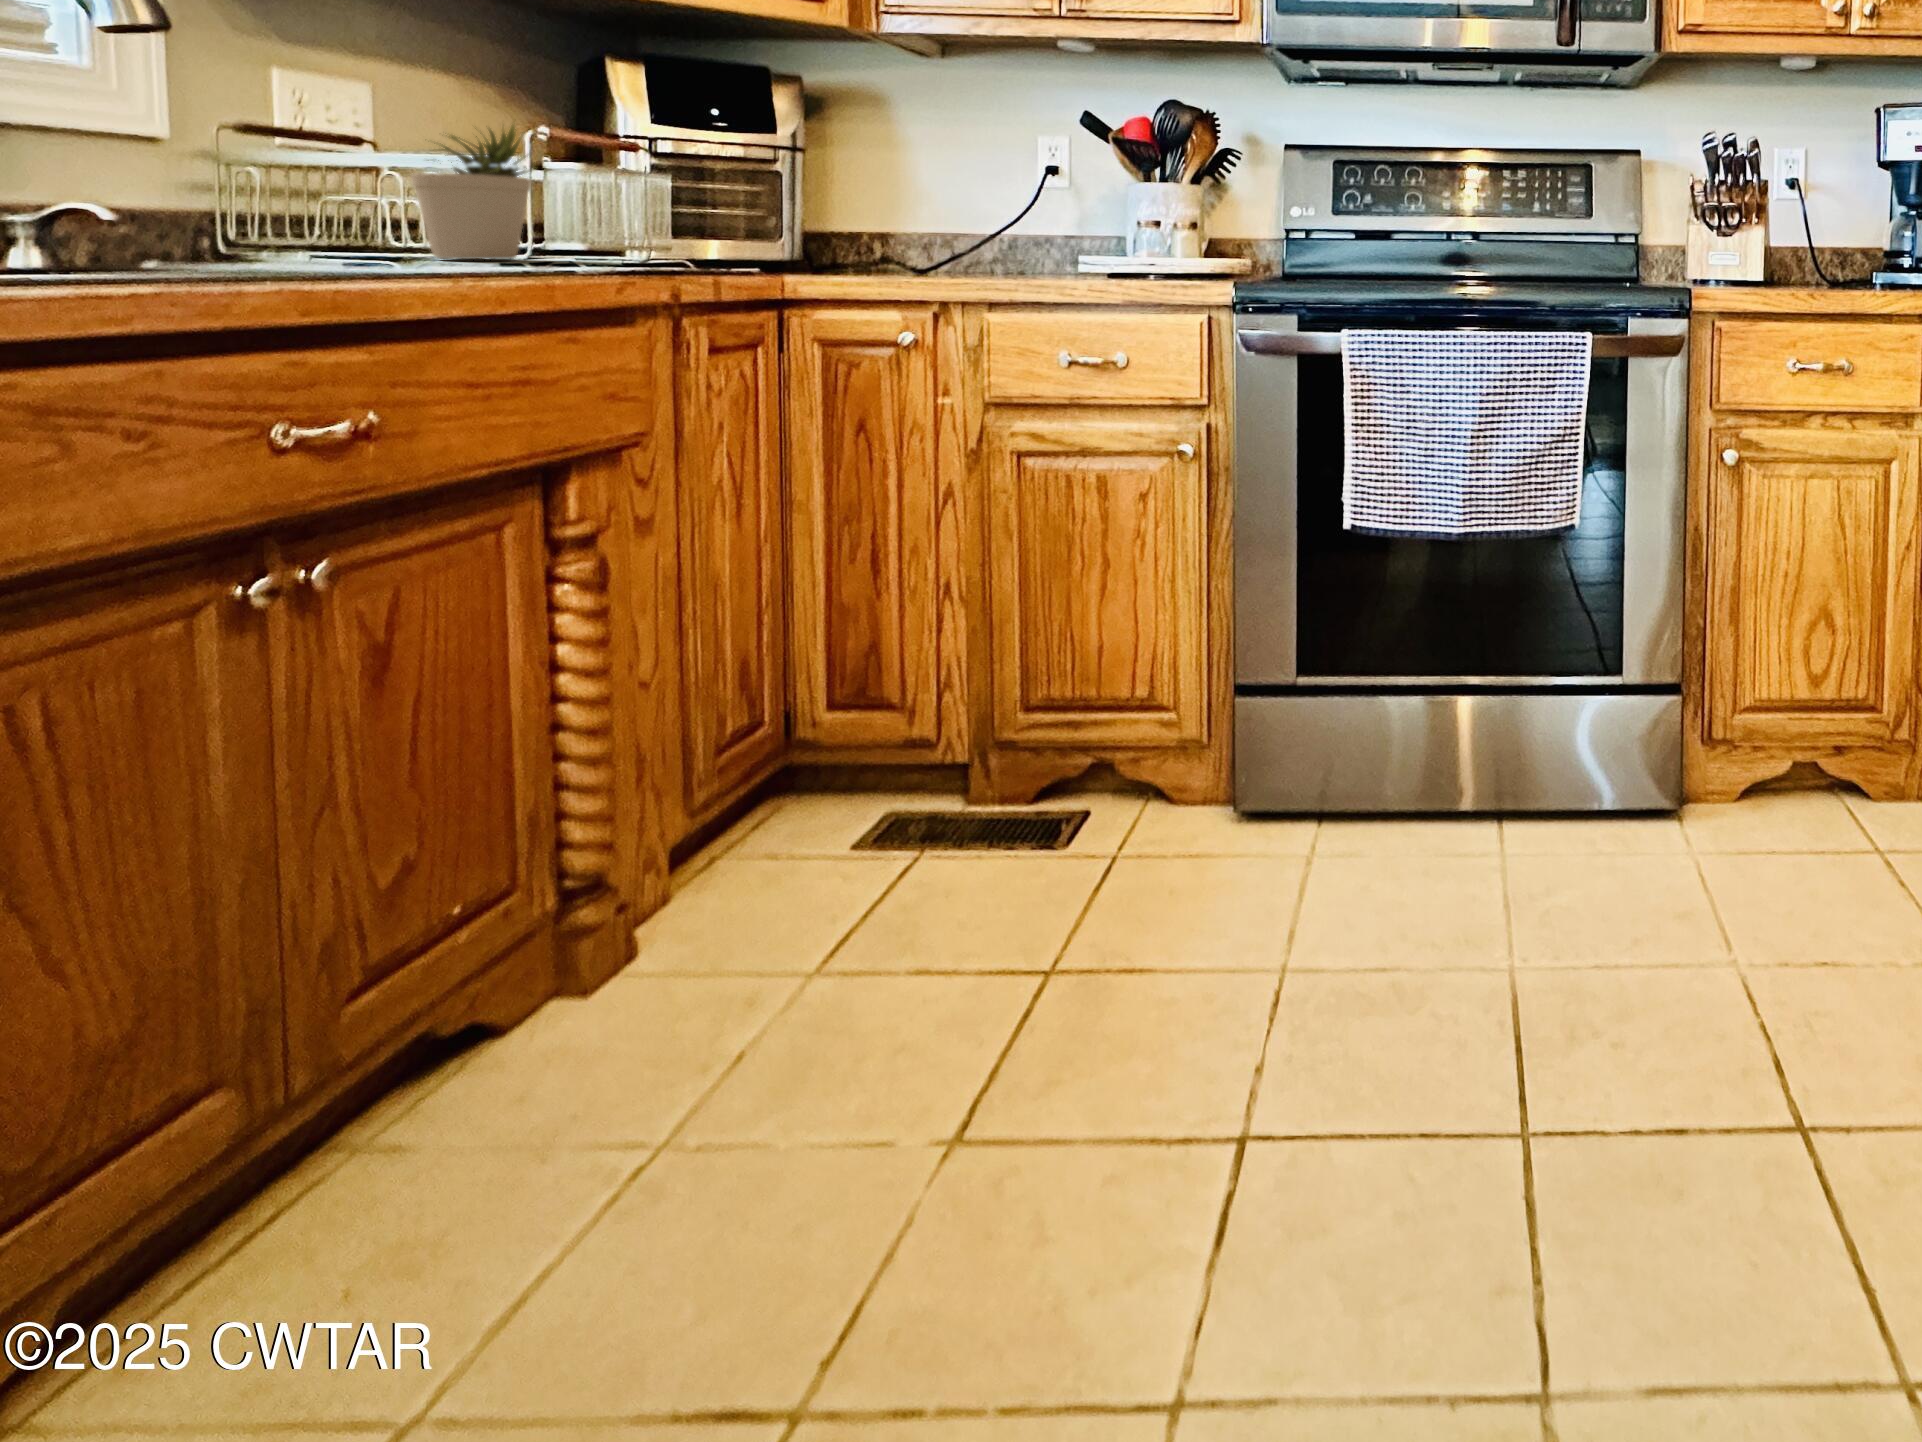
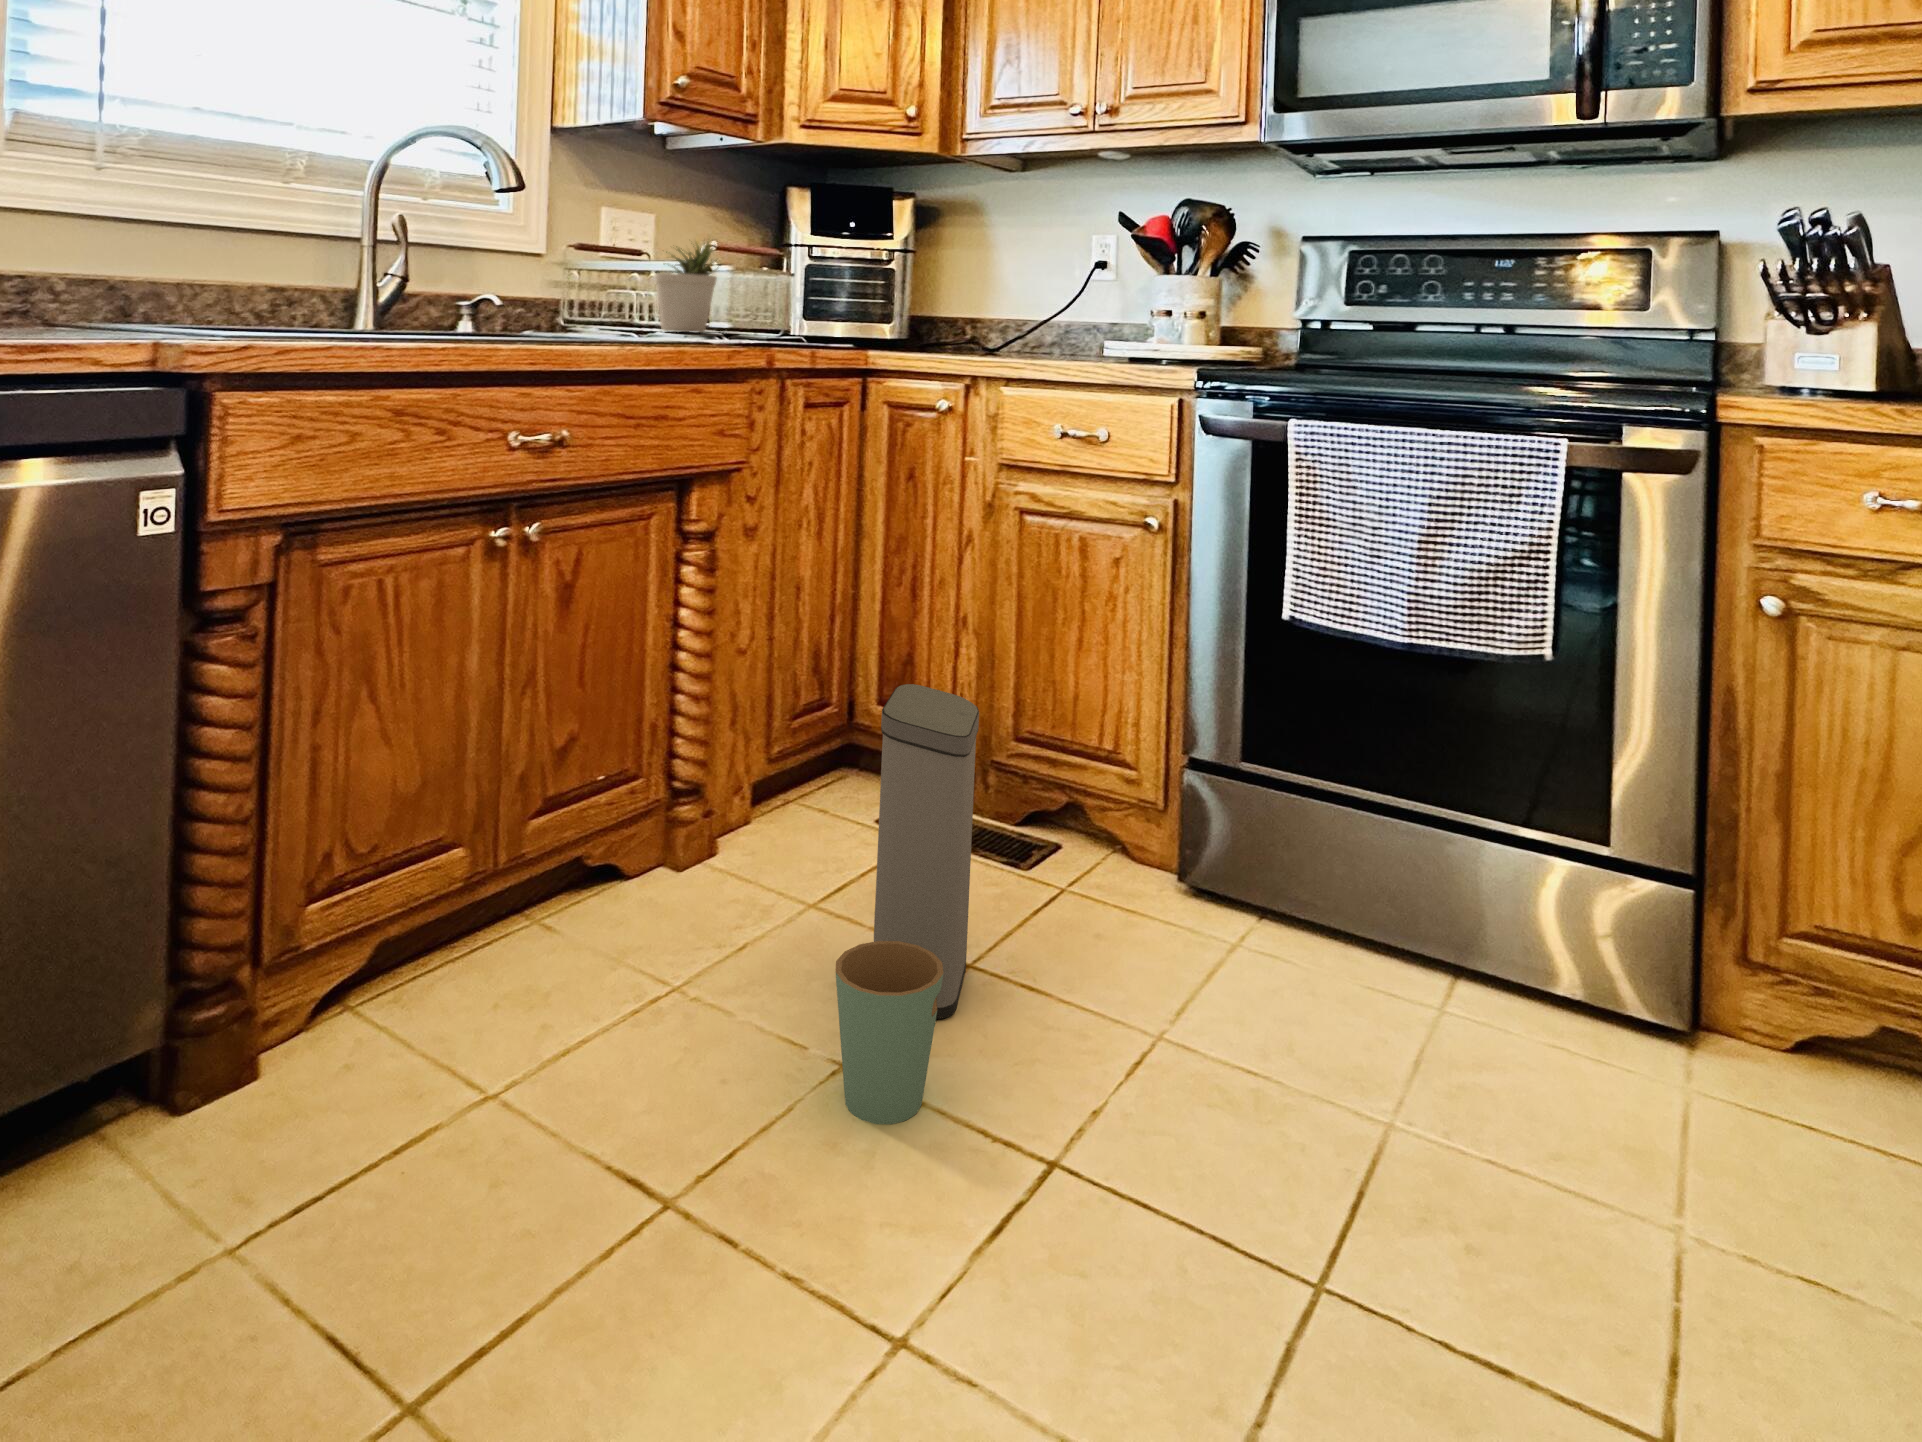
trash can: none [939,682,1095,1243] -> present [835,684,979,1124]

